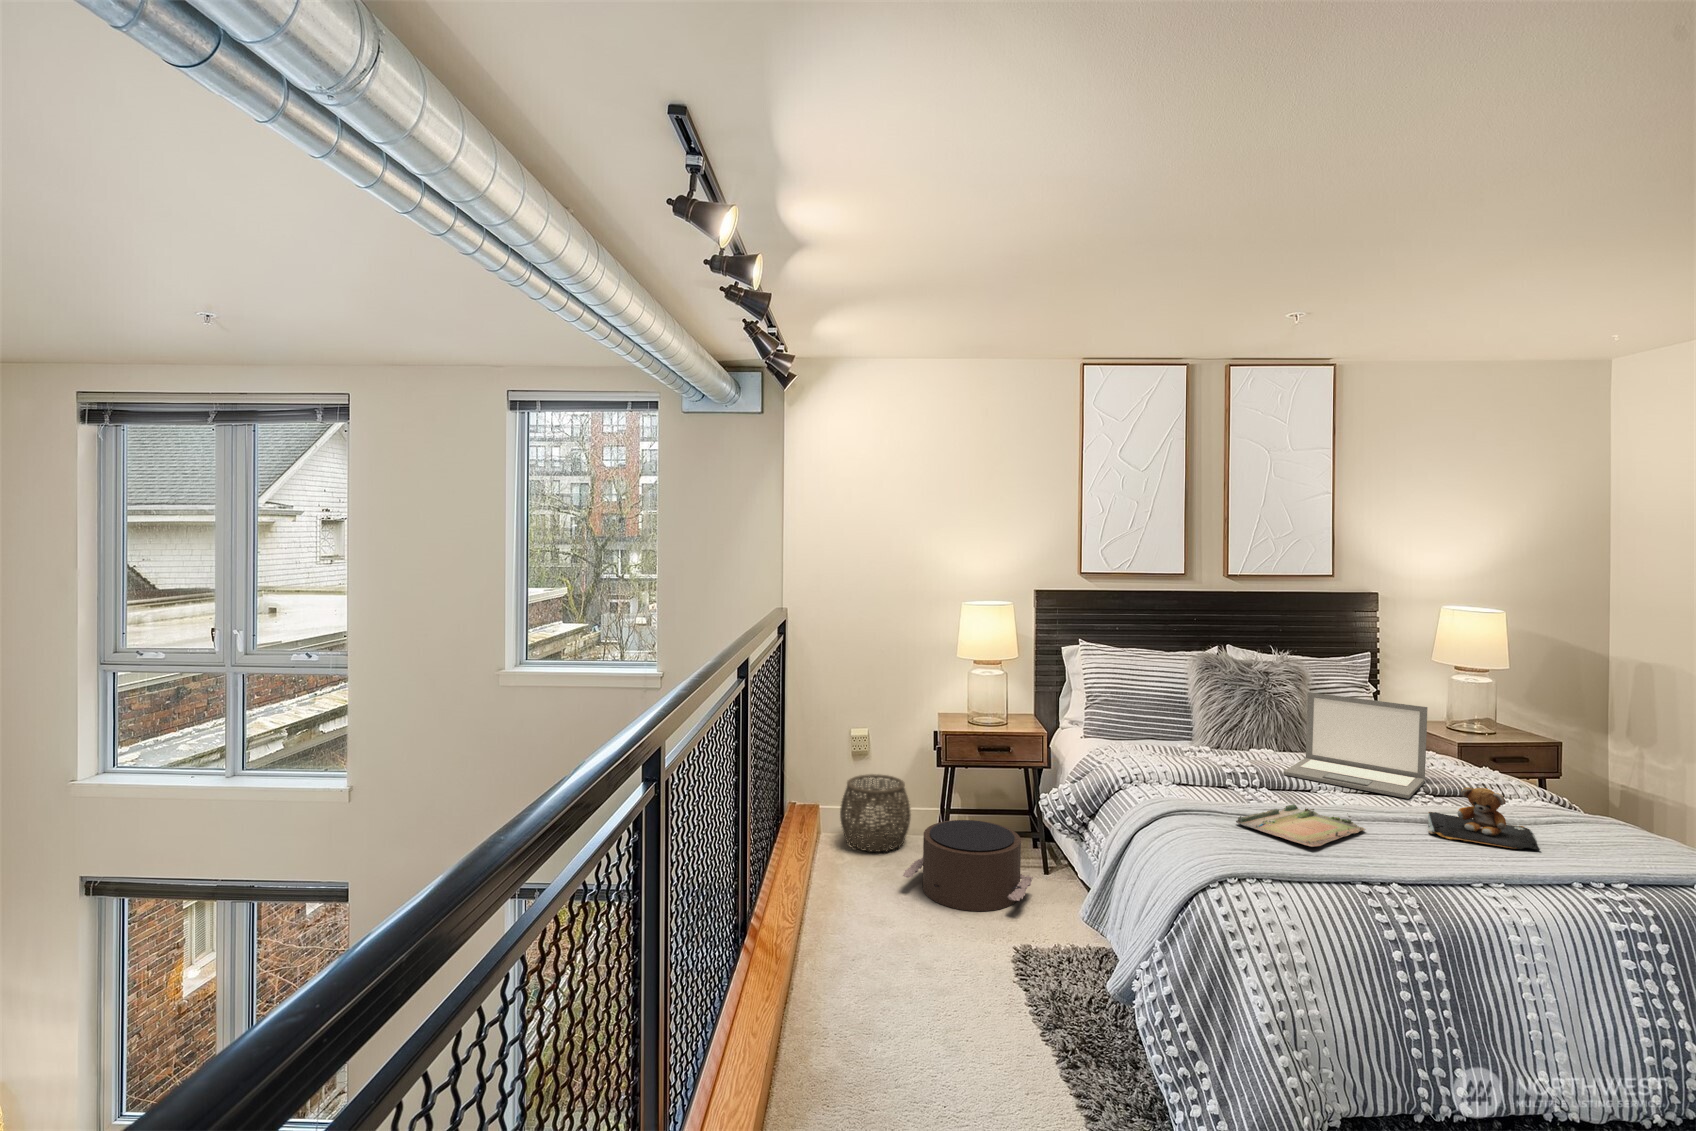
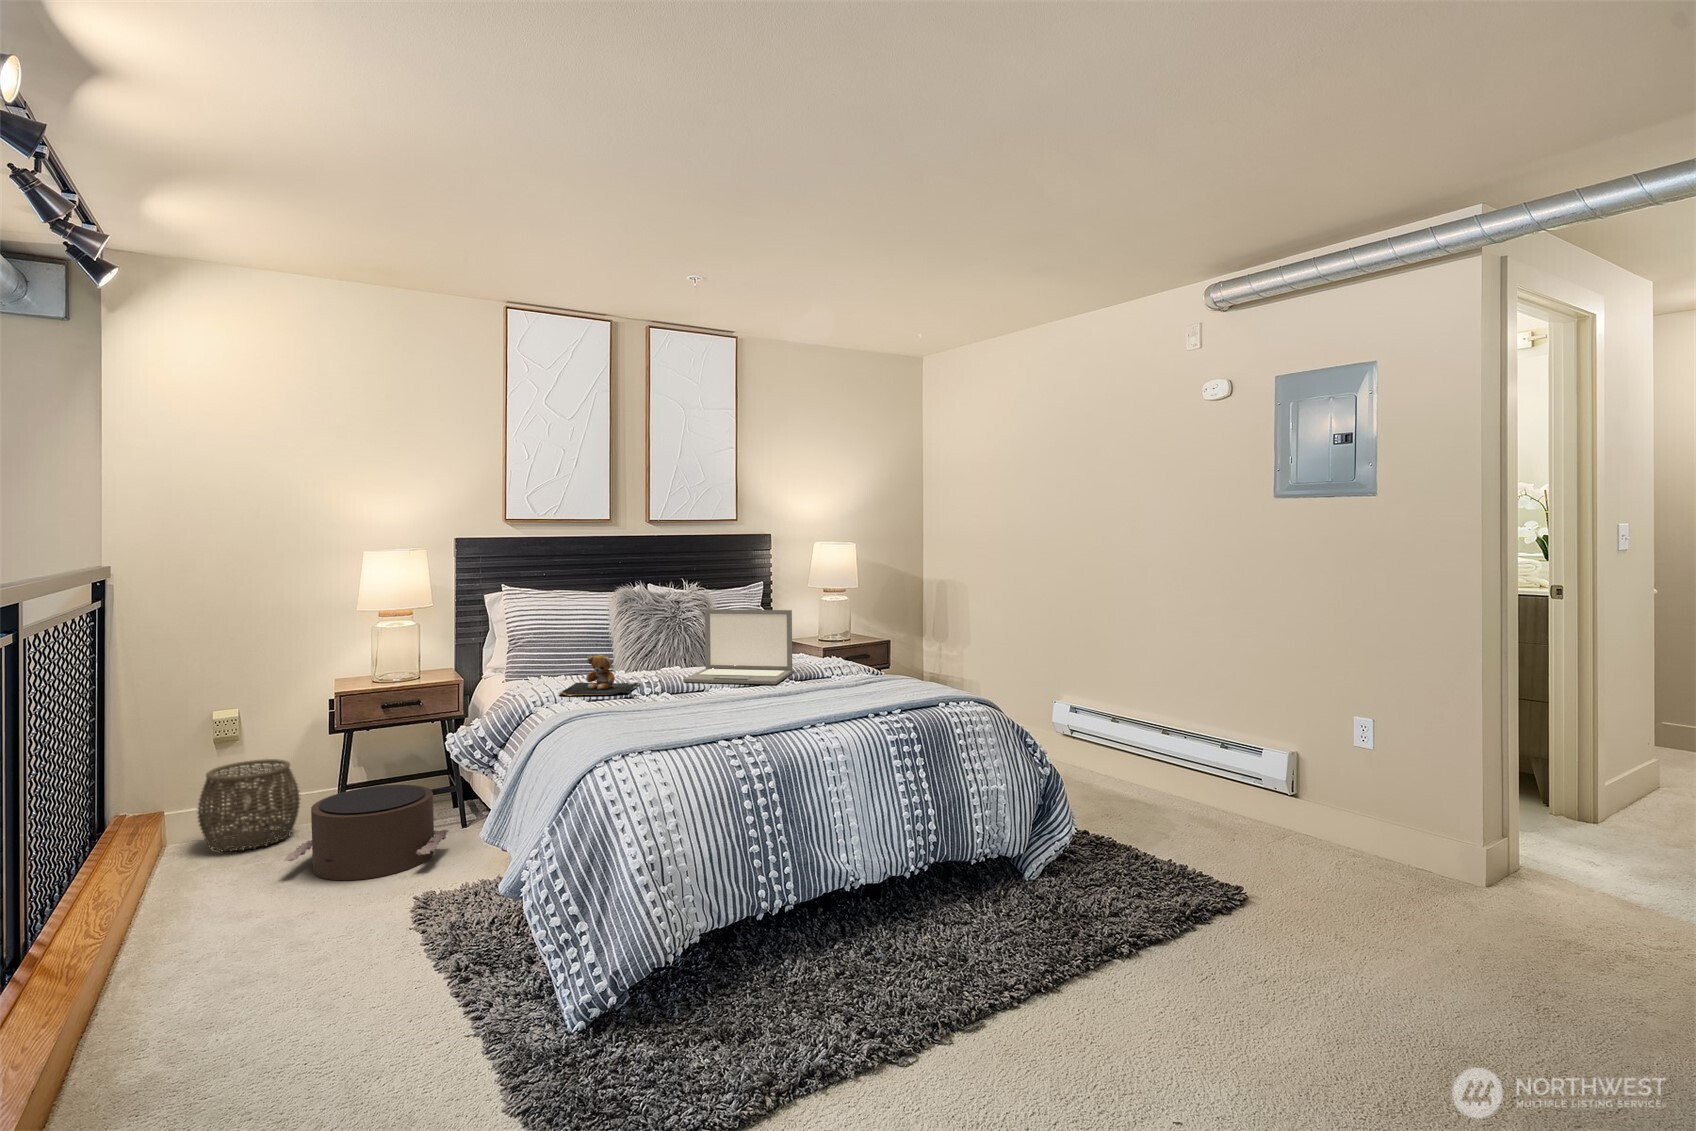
teddy bear: present [1428,787,1540,850] -> present [558,655,639,696]
tray: present [1236,804,1366,847] -> none [629,696,736,723]

